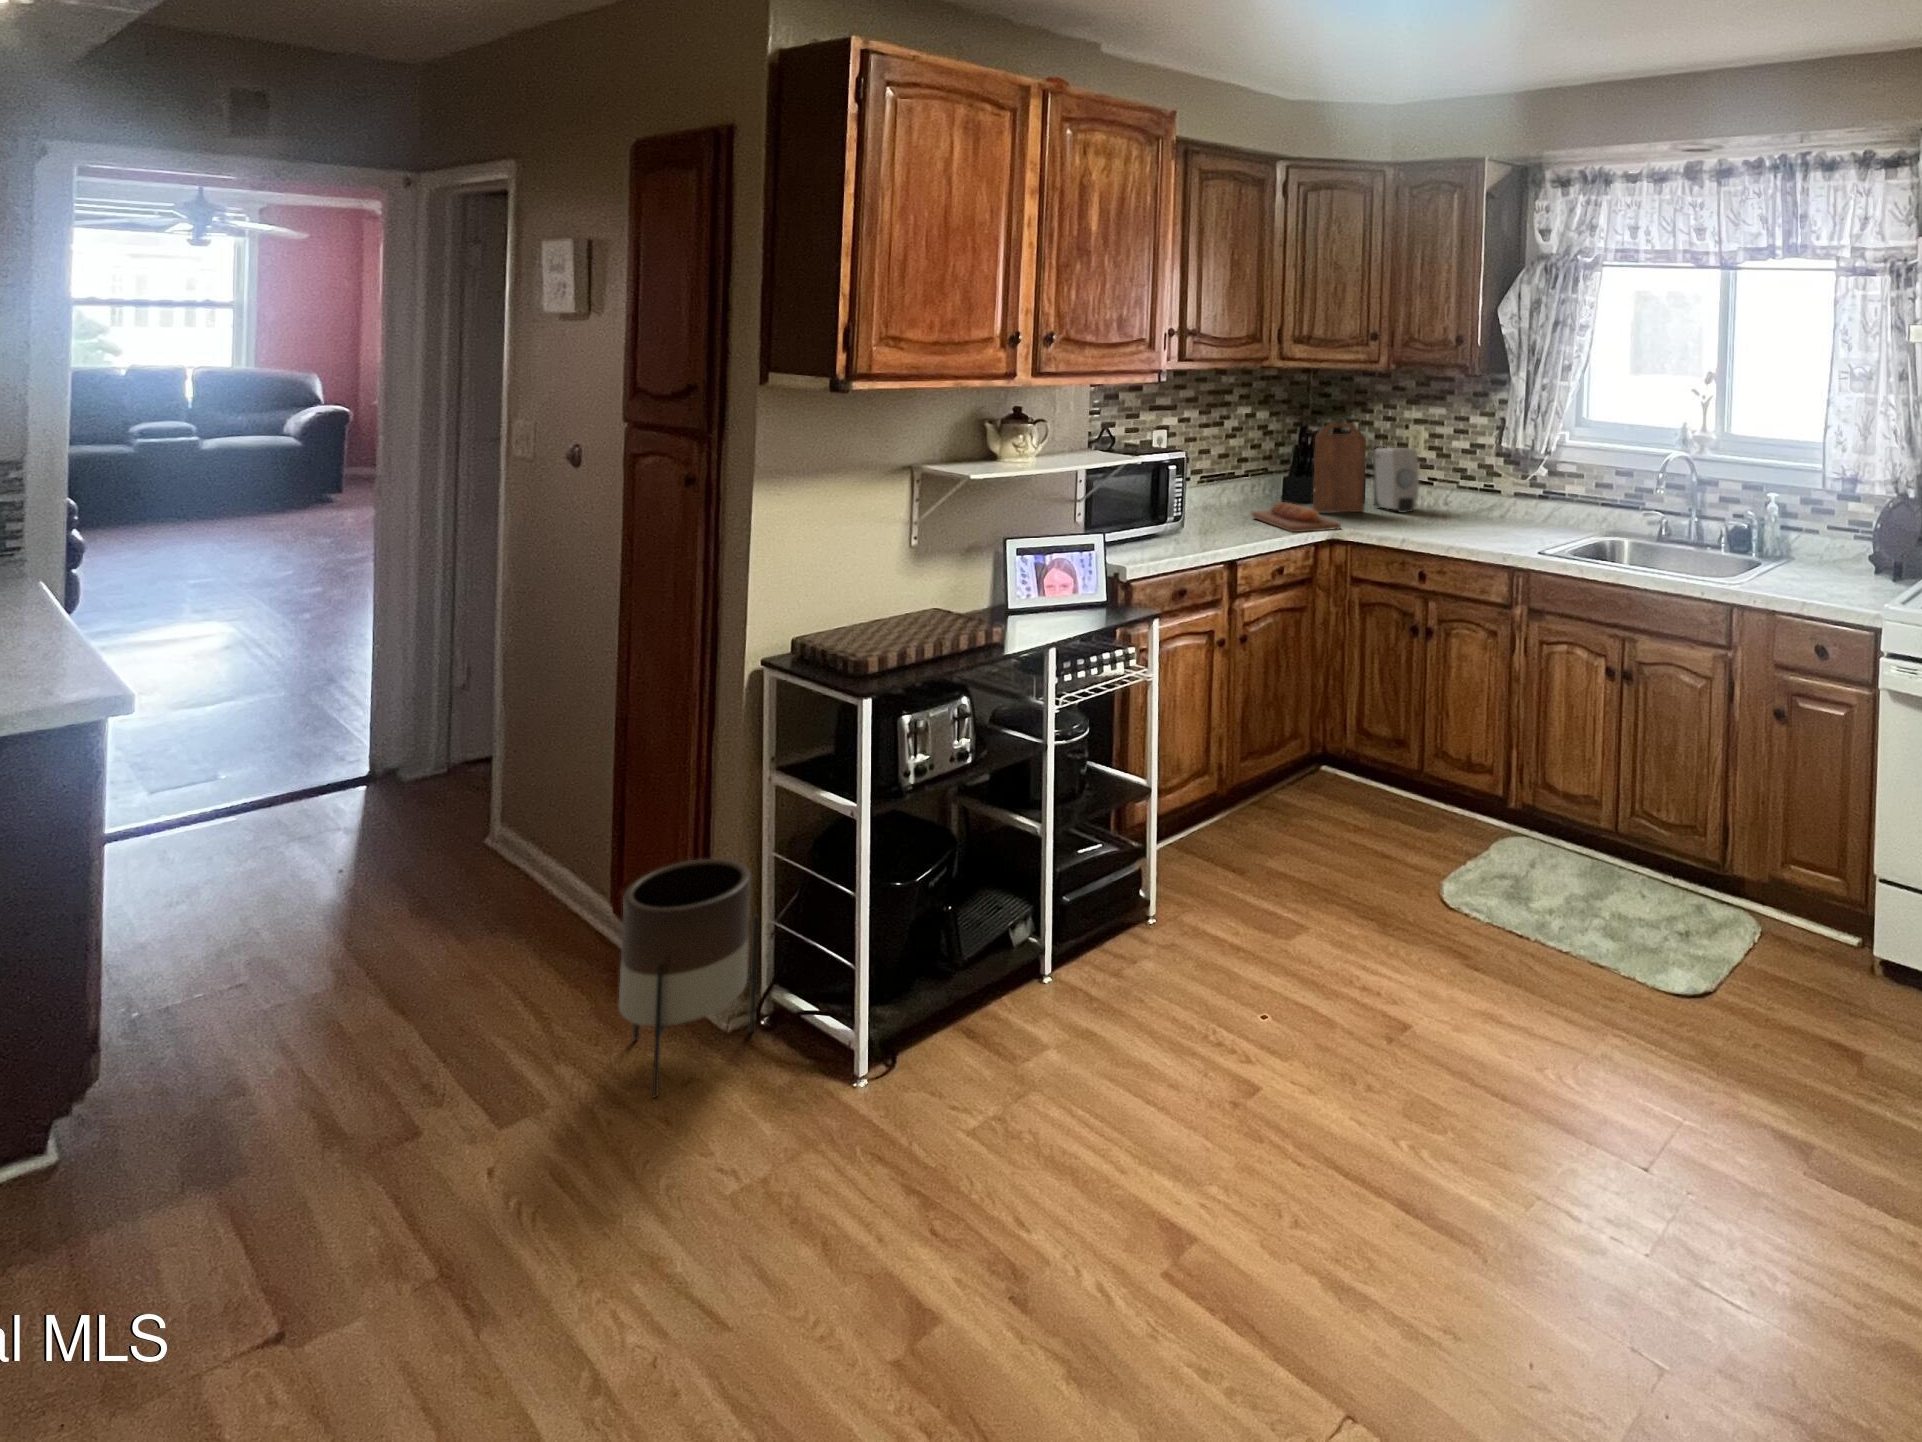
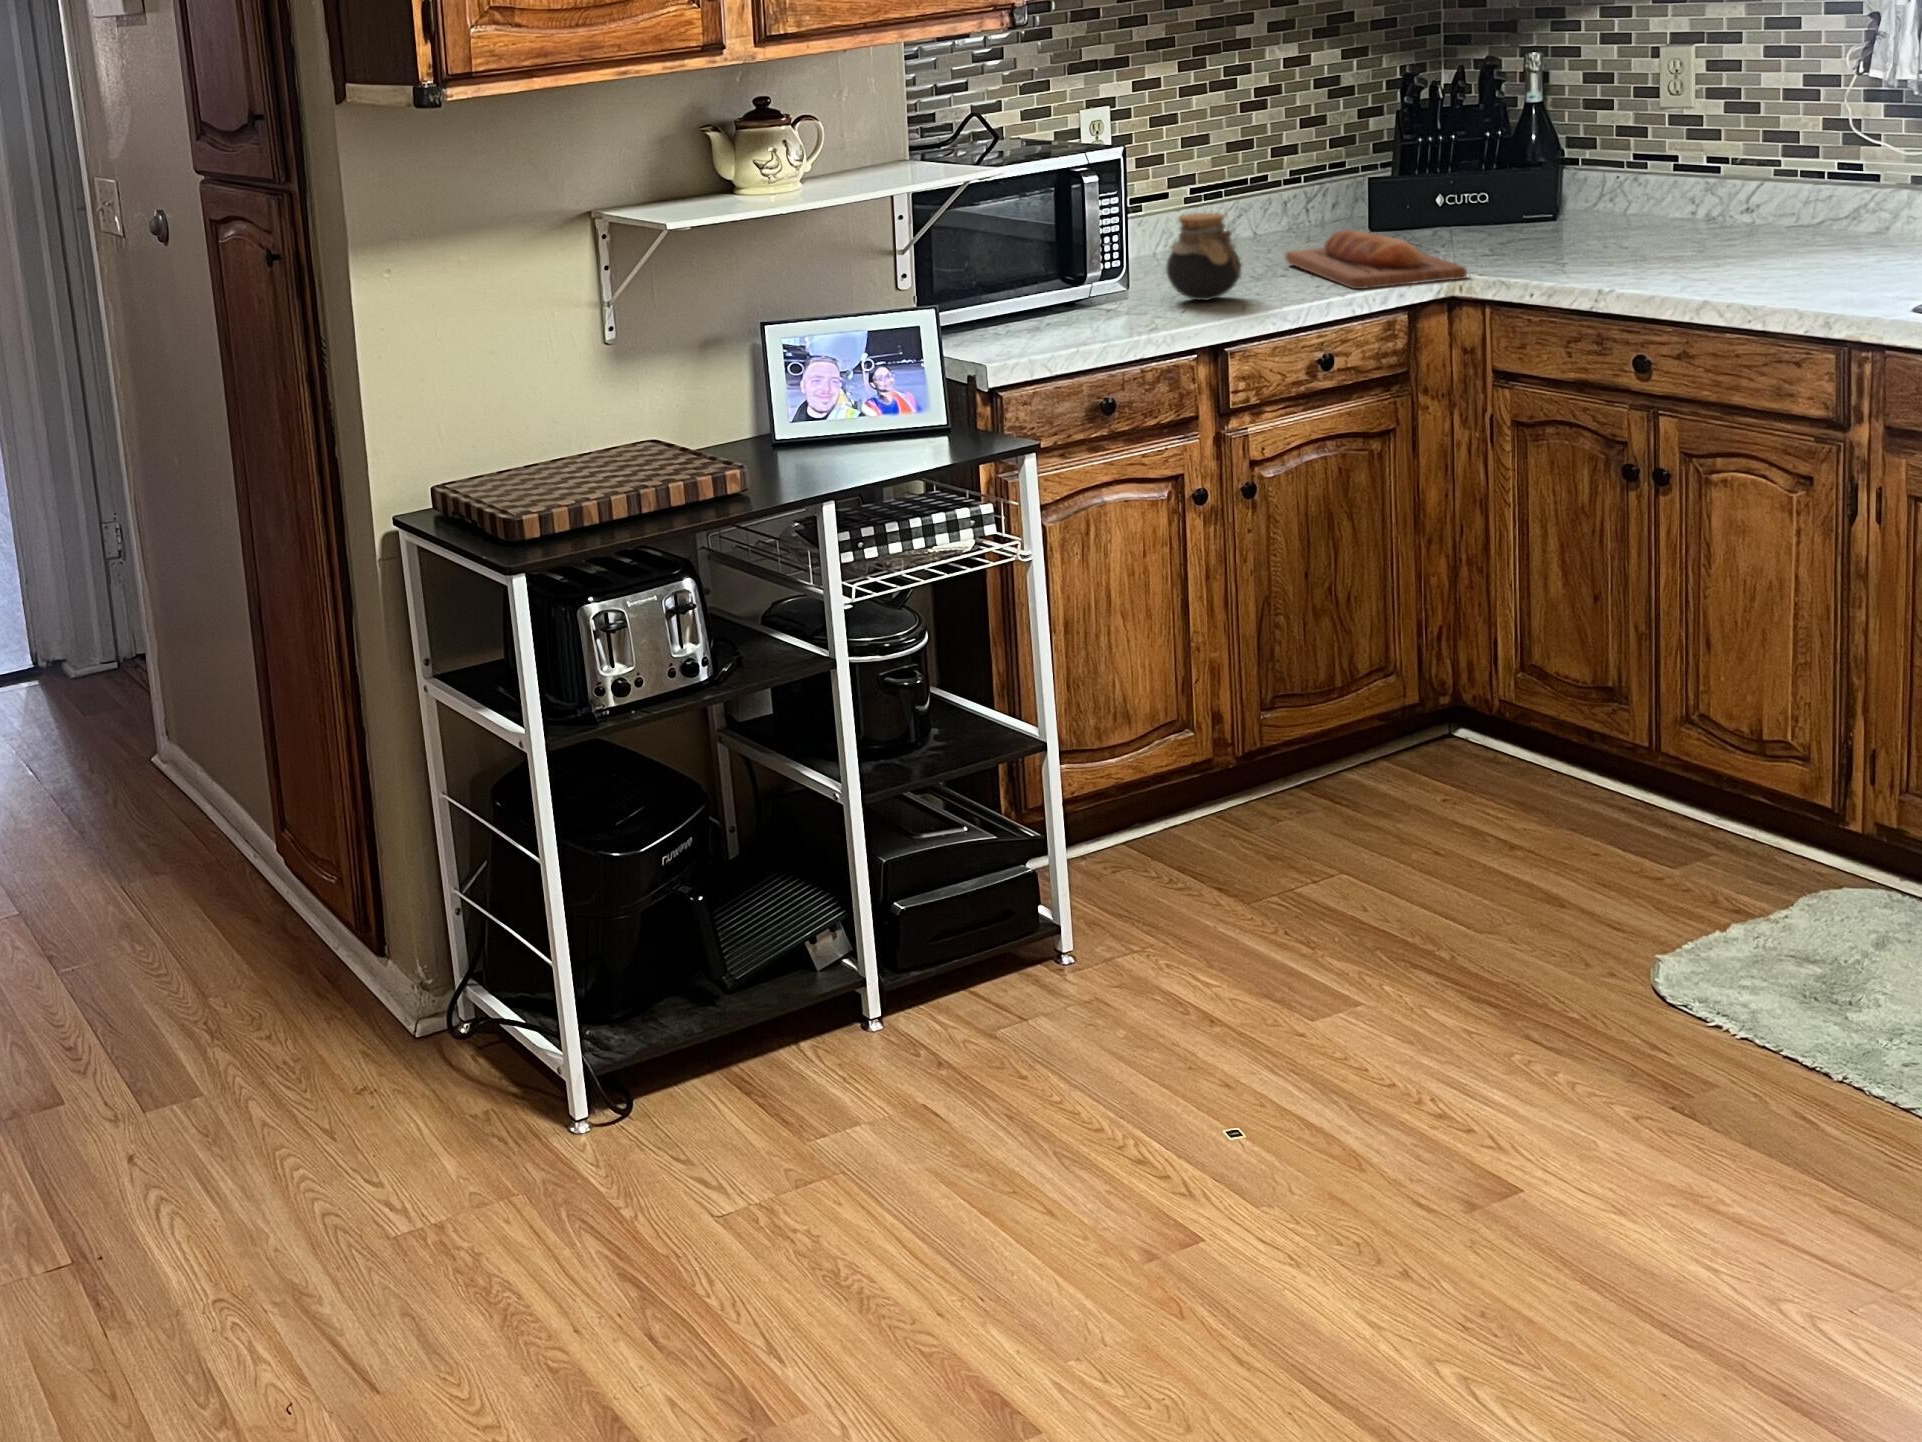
cutting board: present [1313,423,1366,512] -> none [1424,58,1543,246]
soap dispenser: present [1373,448,1419,513] -> none [1569,100,1676,237]
jar: none [1203,489,1242,535] -> present [1166,213,1242,300]
planter: present [619,859,758,1098] -> none [257,797,452,1098]

